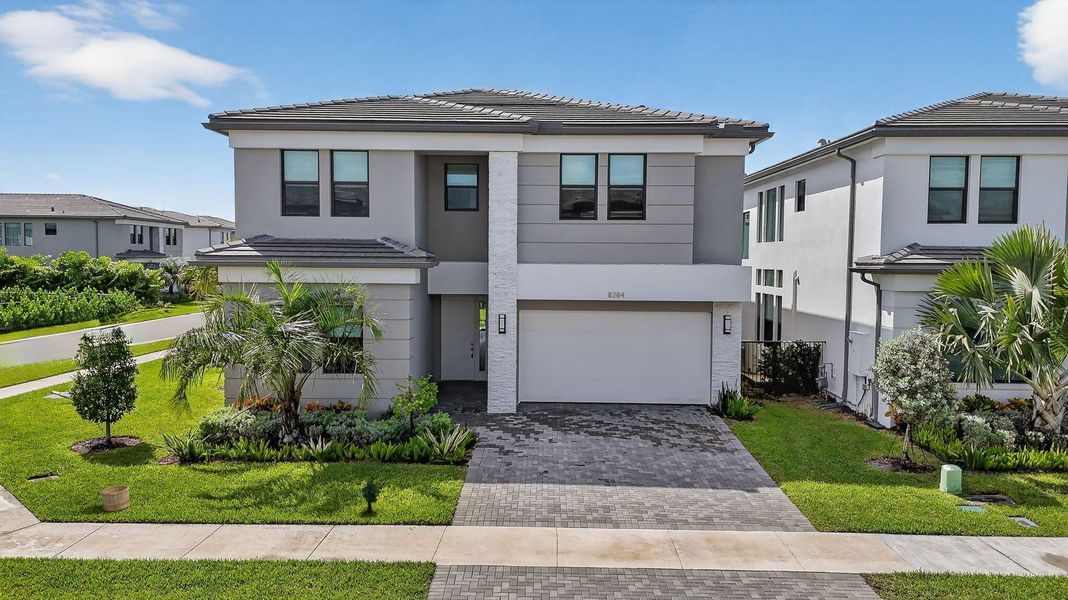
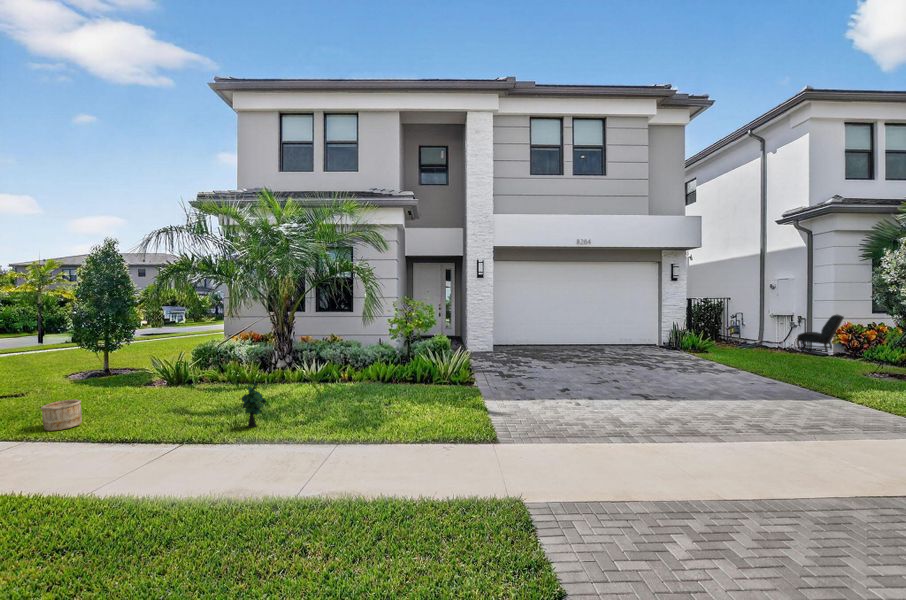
lounge chair: none [835,385,883,425] -> present [796,315,844,352]
decorative plant: present [361,477,380,513] -> present [240,383,266,428]

